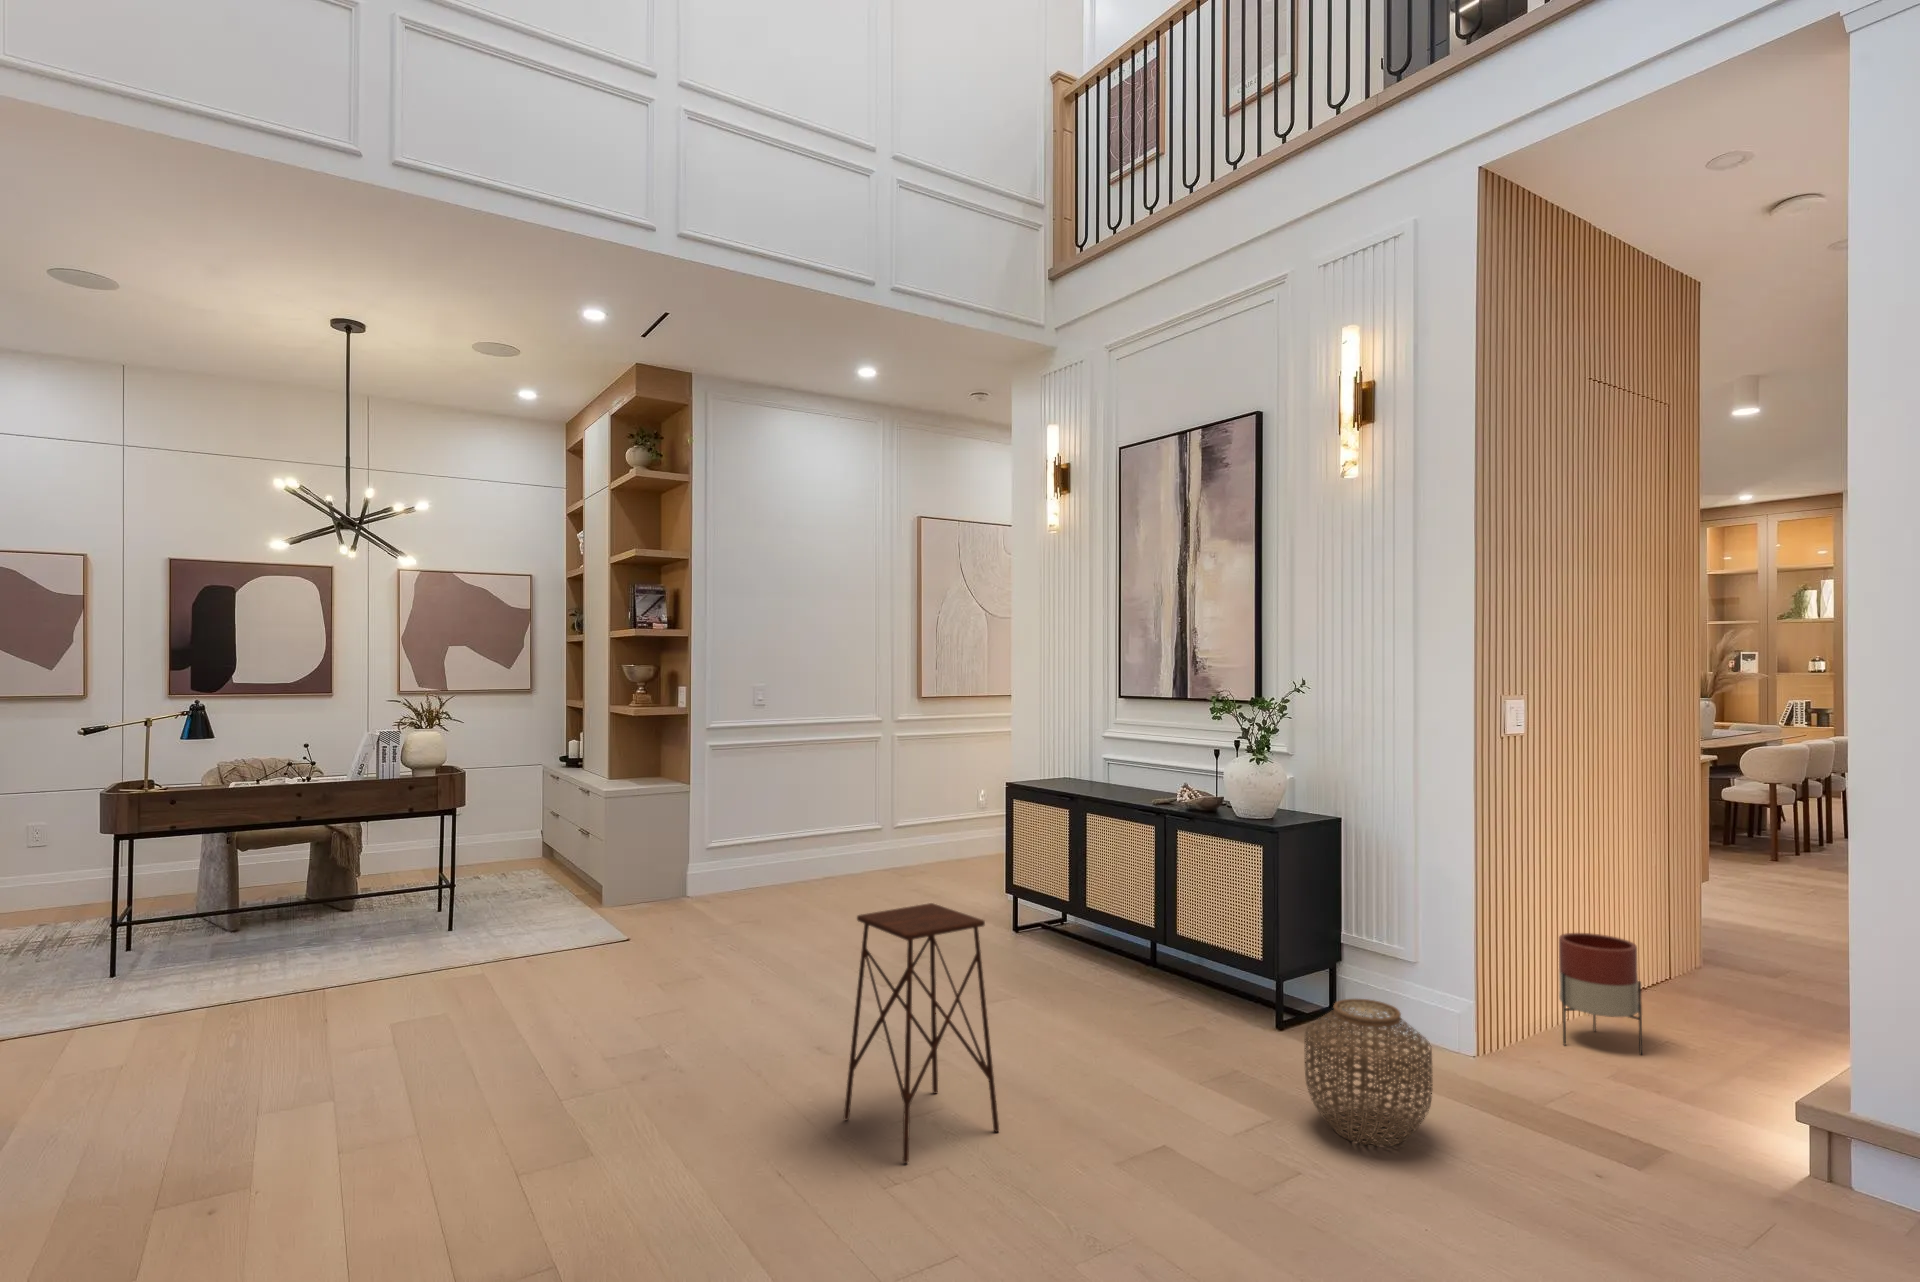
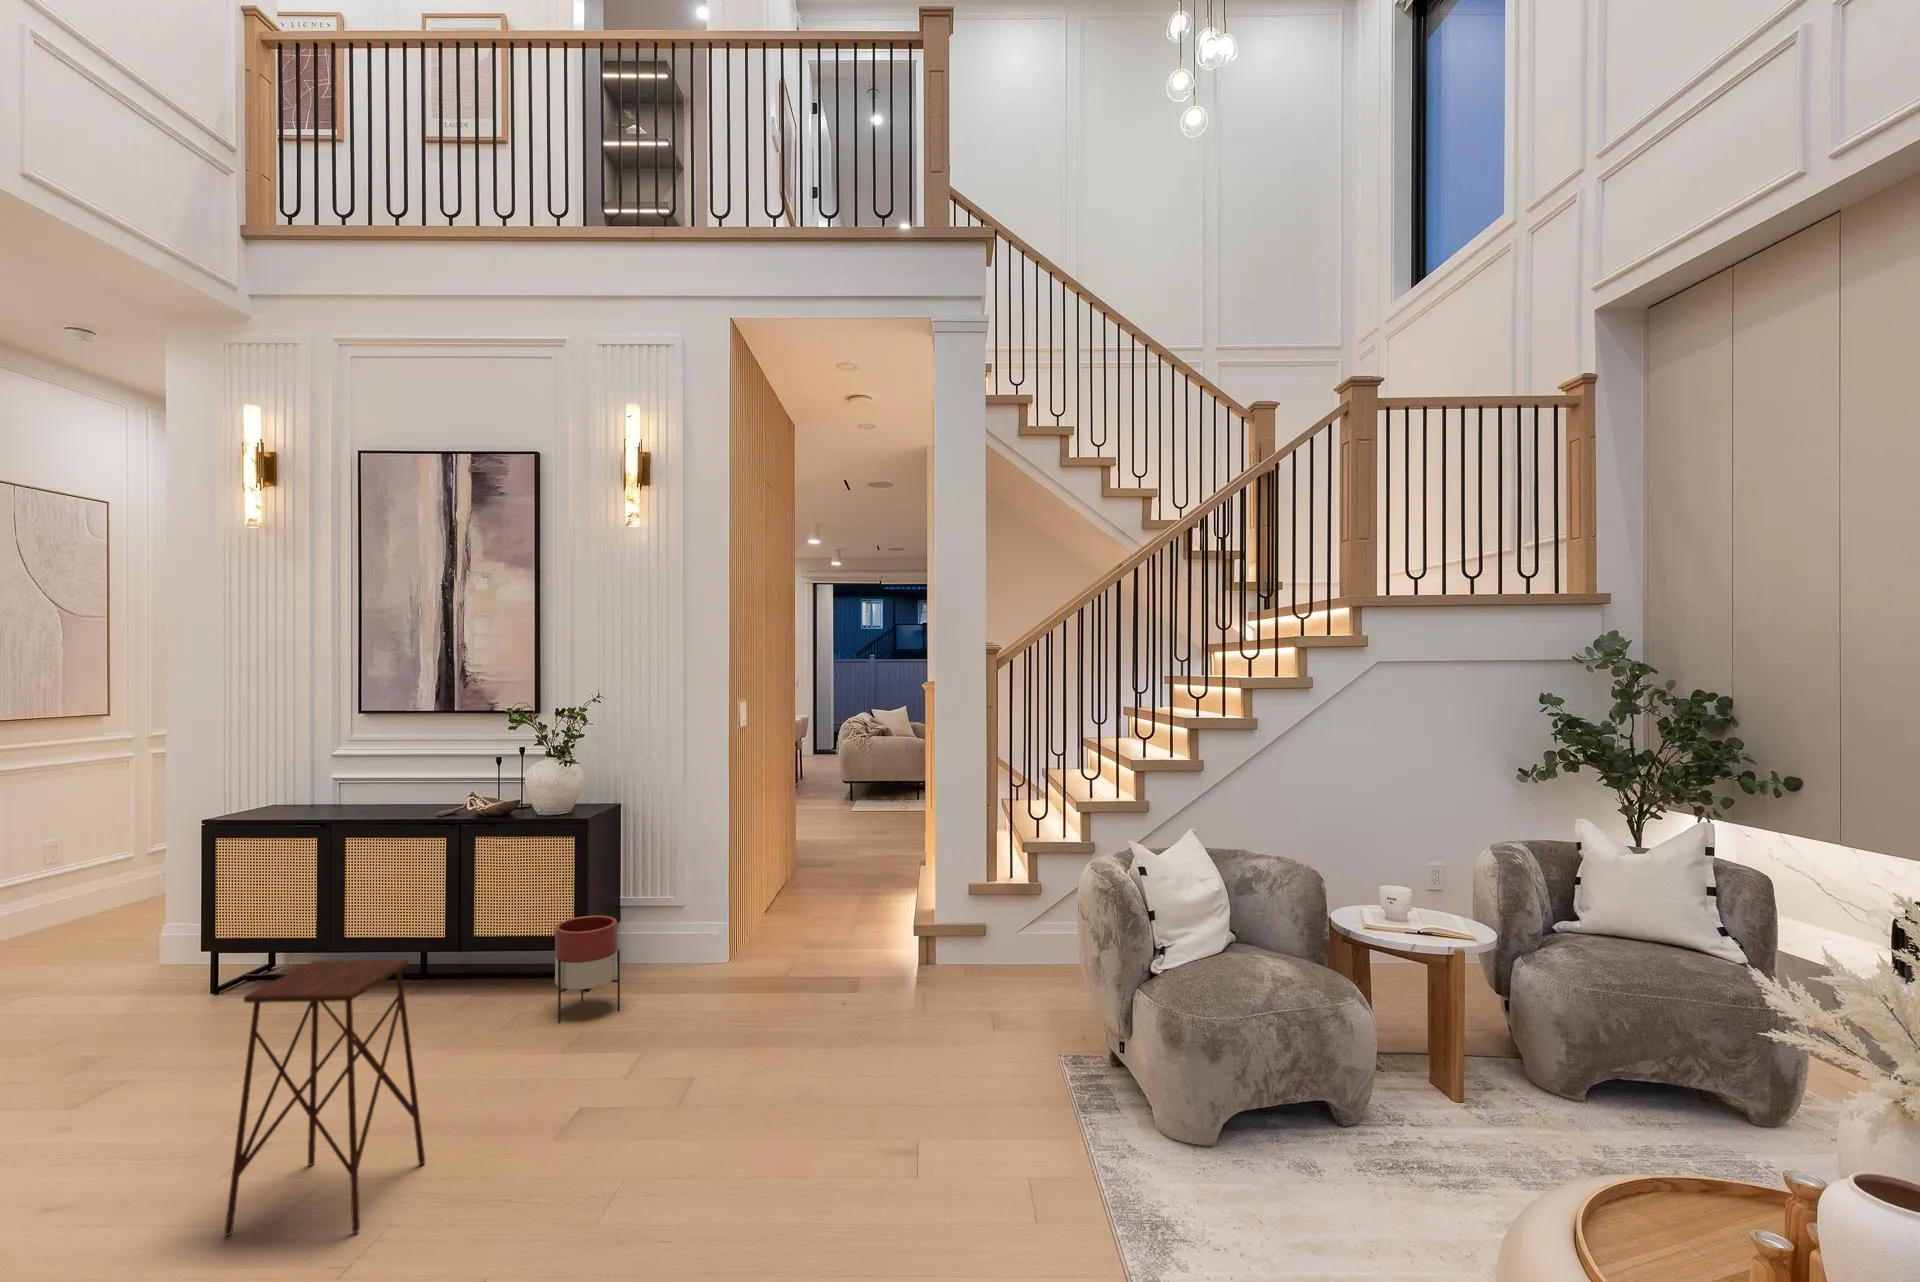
planter: present [1559,933,1642,1054] -> present [555,916,620,1023]
woven basket: present [1305,999,1433,1146] -> none [666,937,757,1045]

